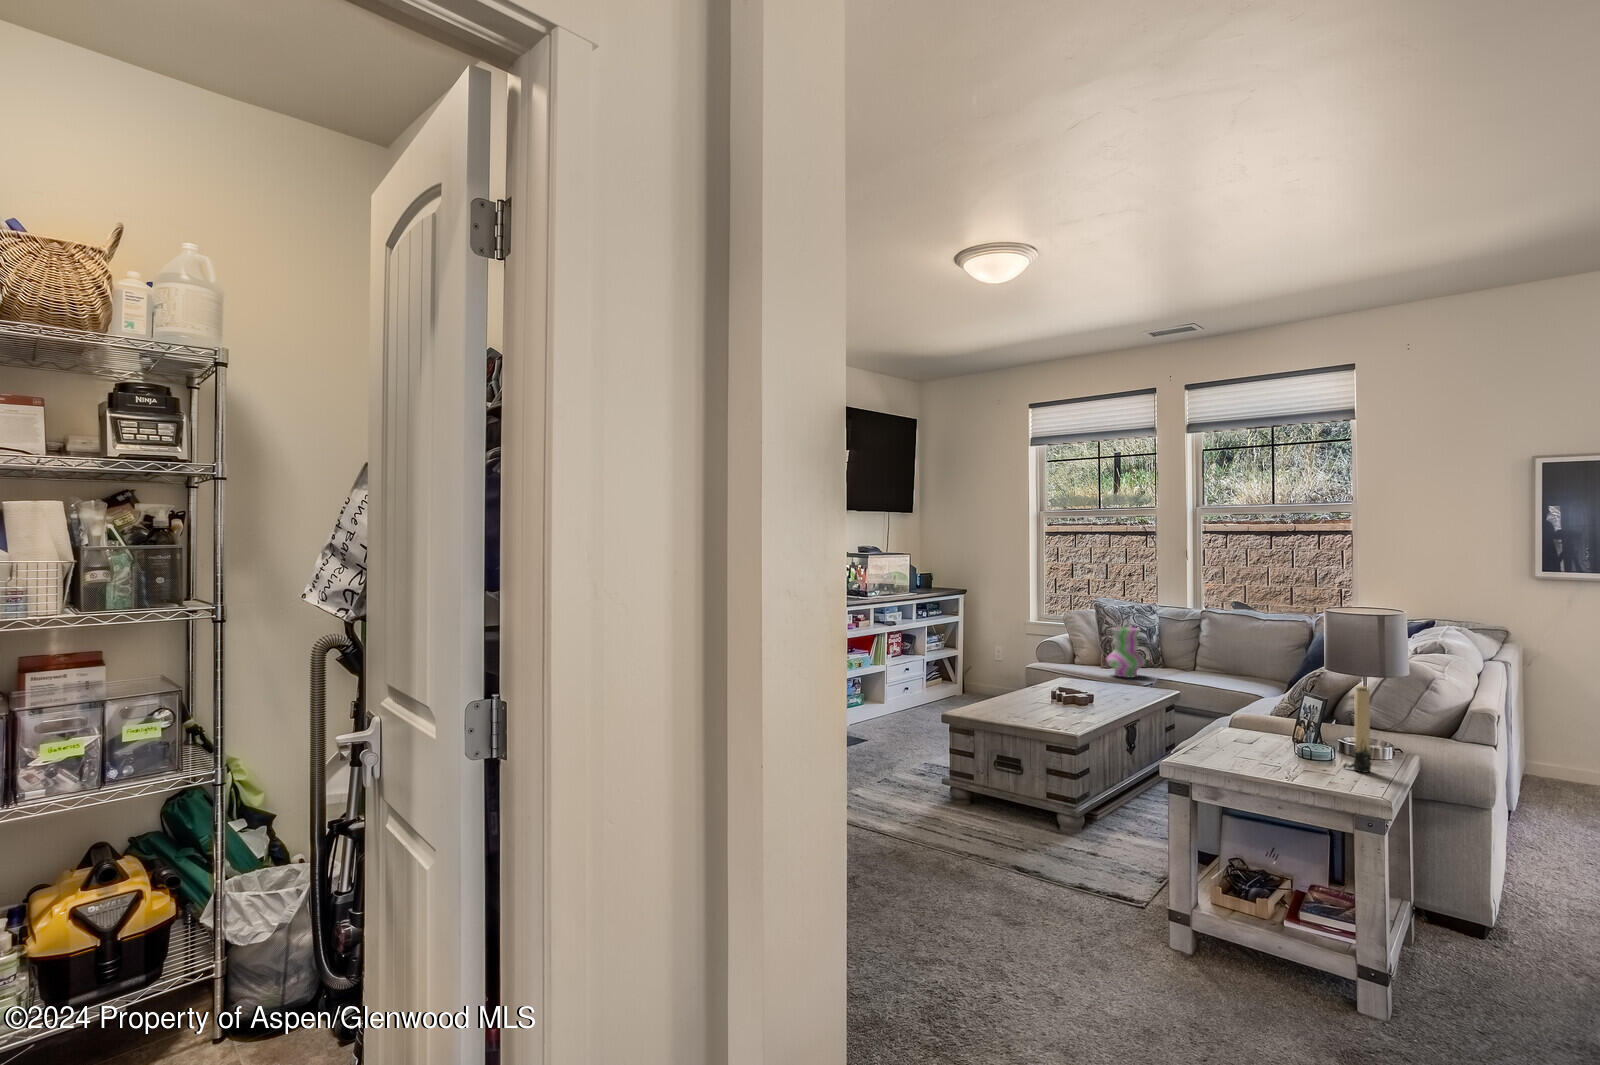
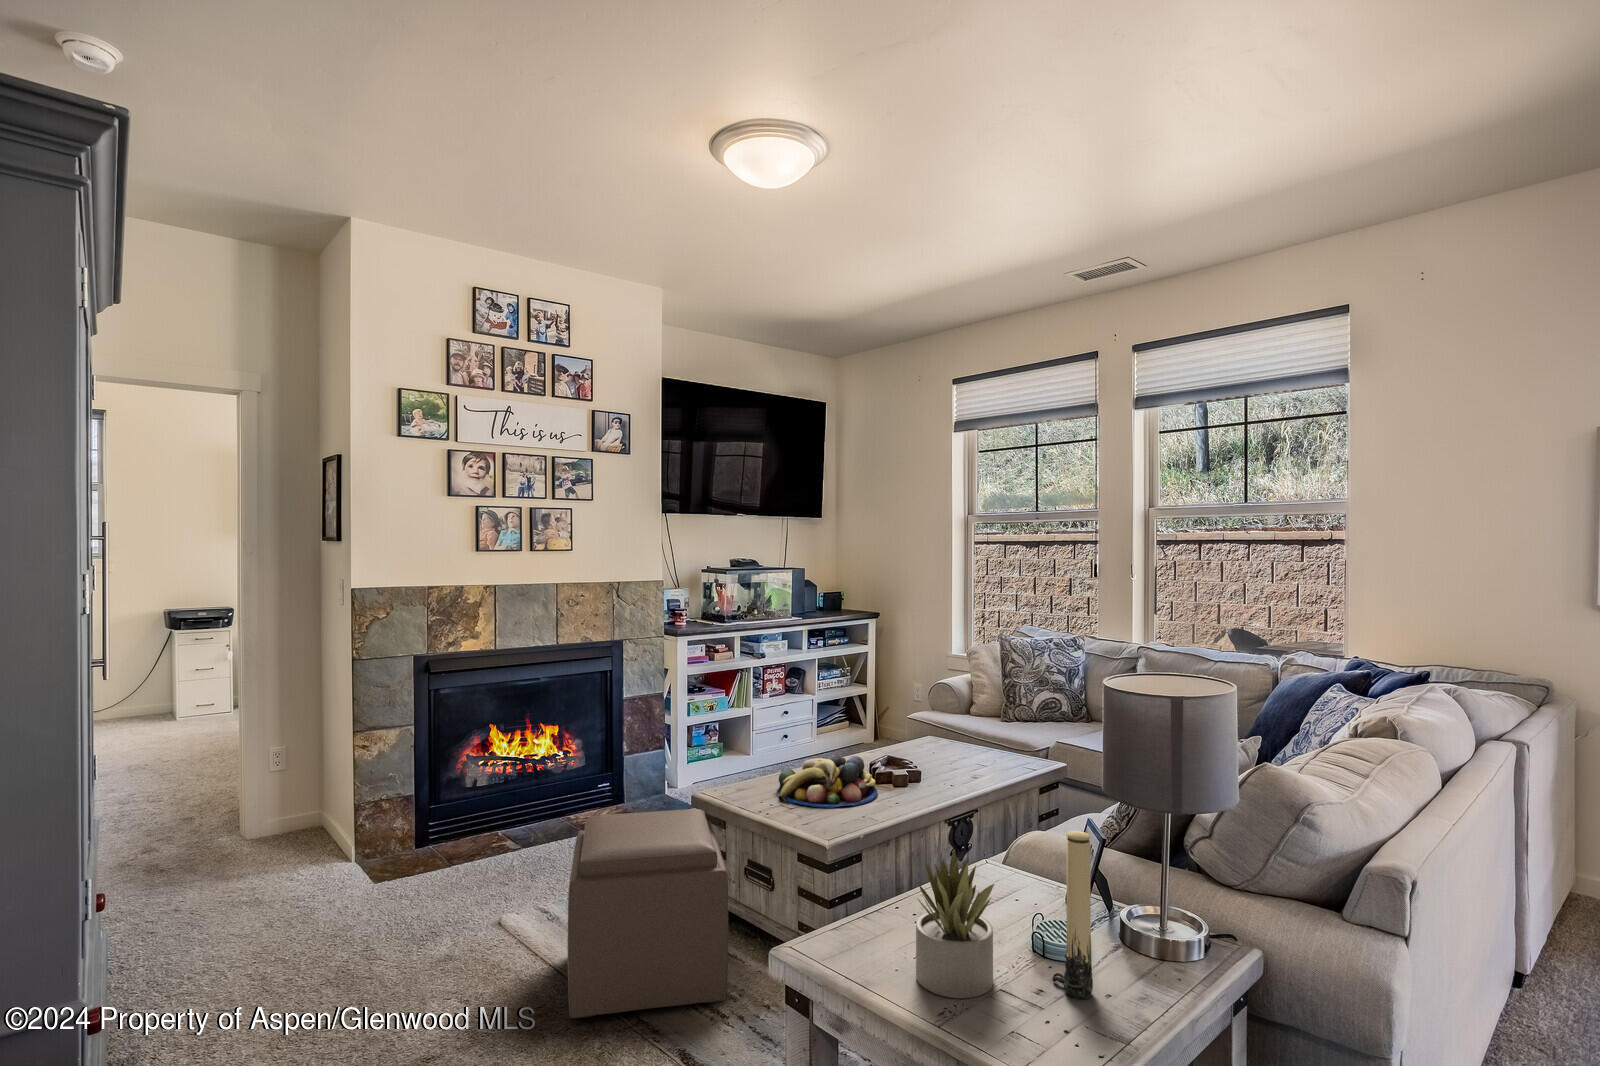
vase: present [1106,627,1145,677] -> none [999,668,1050,737]
fruit bowl: none [1000,684,1076,718] -> present [777,754,878,808]
succulent plant: none [1262,701,1315,775] -> present [916,849,994,998]
ottoman: none [884,720,1020,854] -> present [568,809,728,1018]

